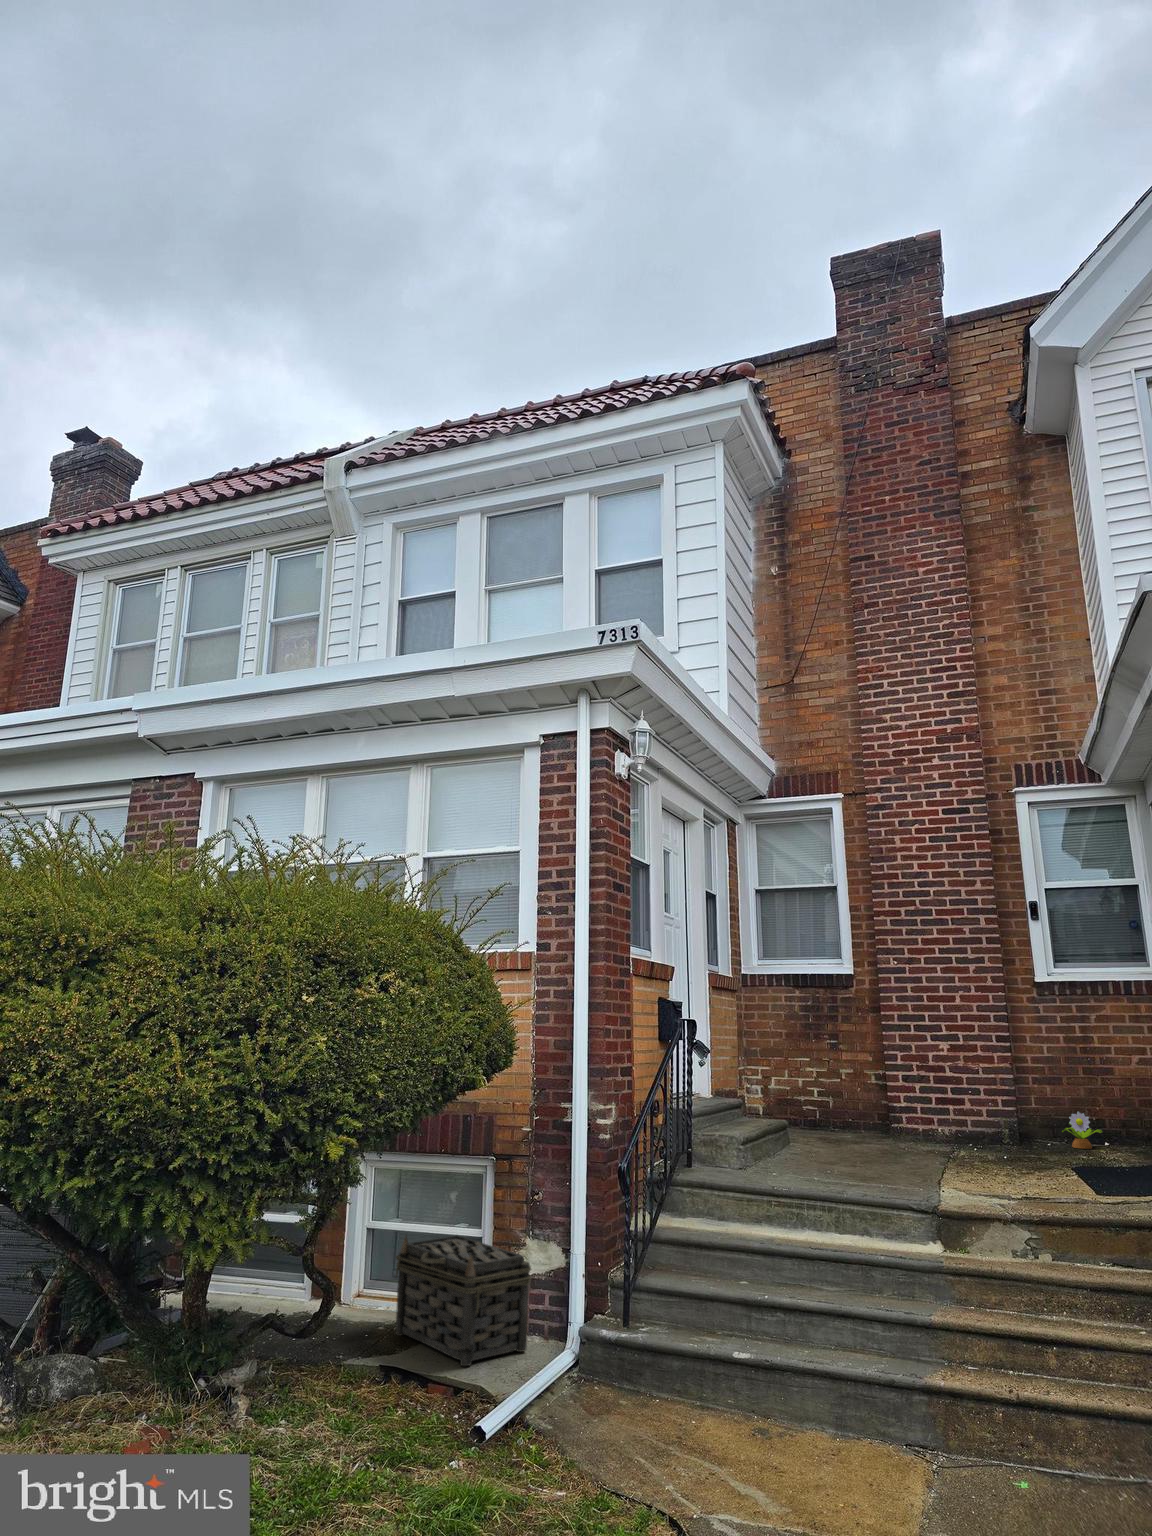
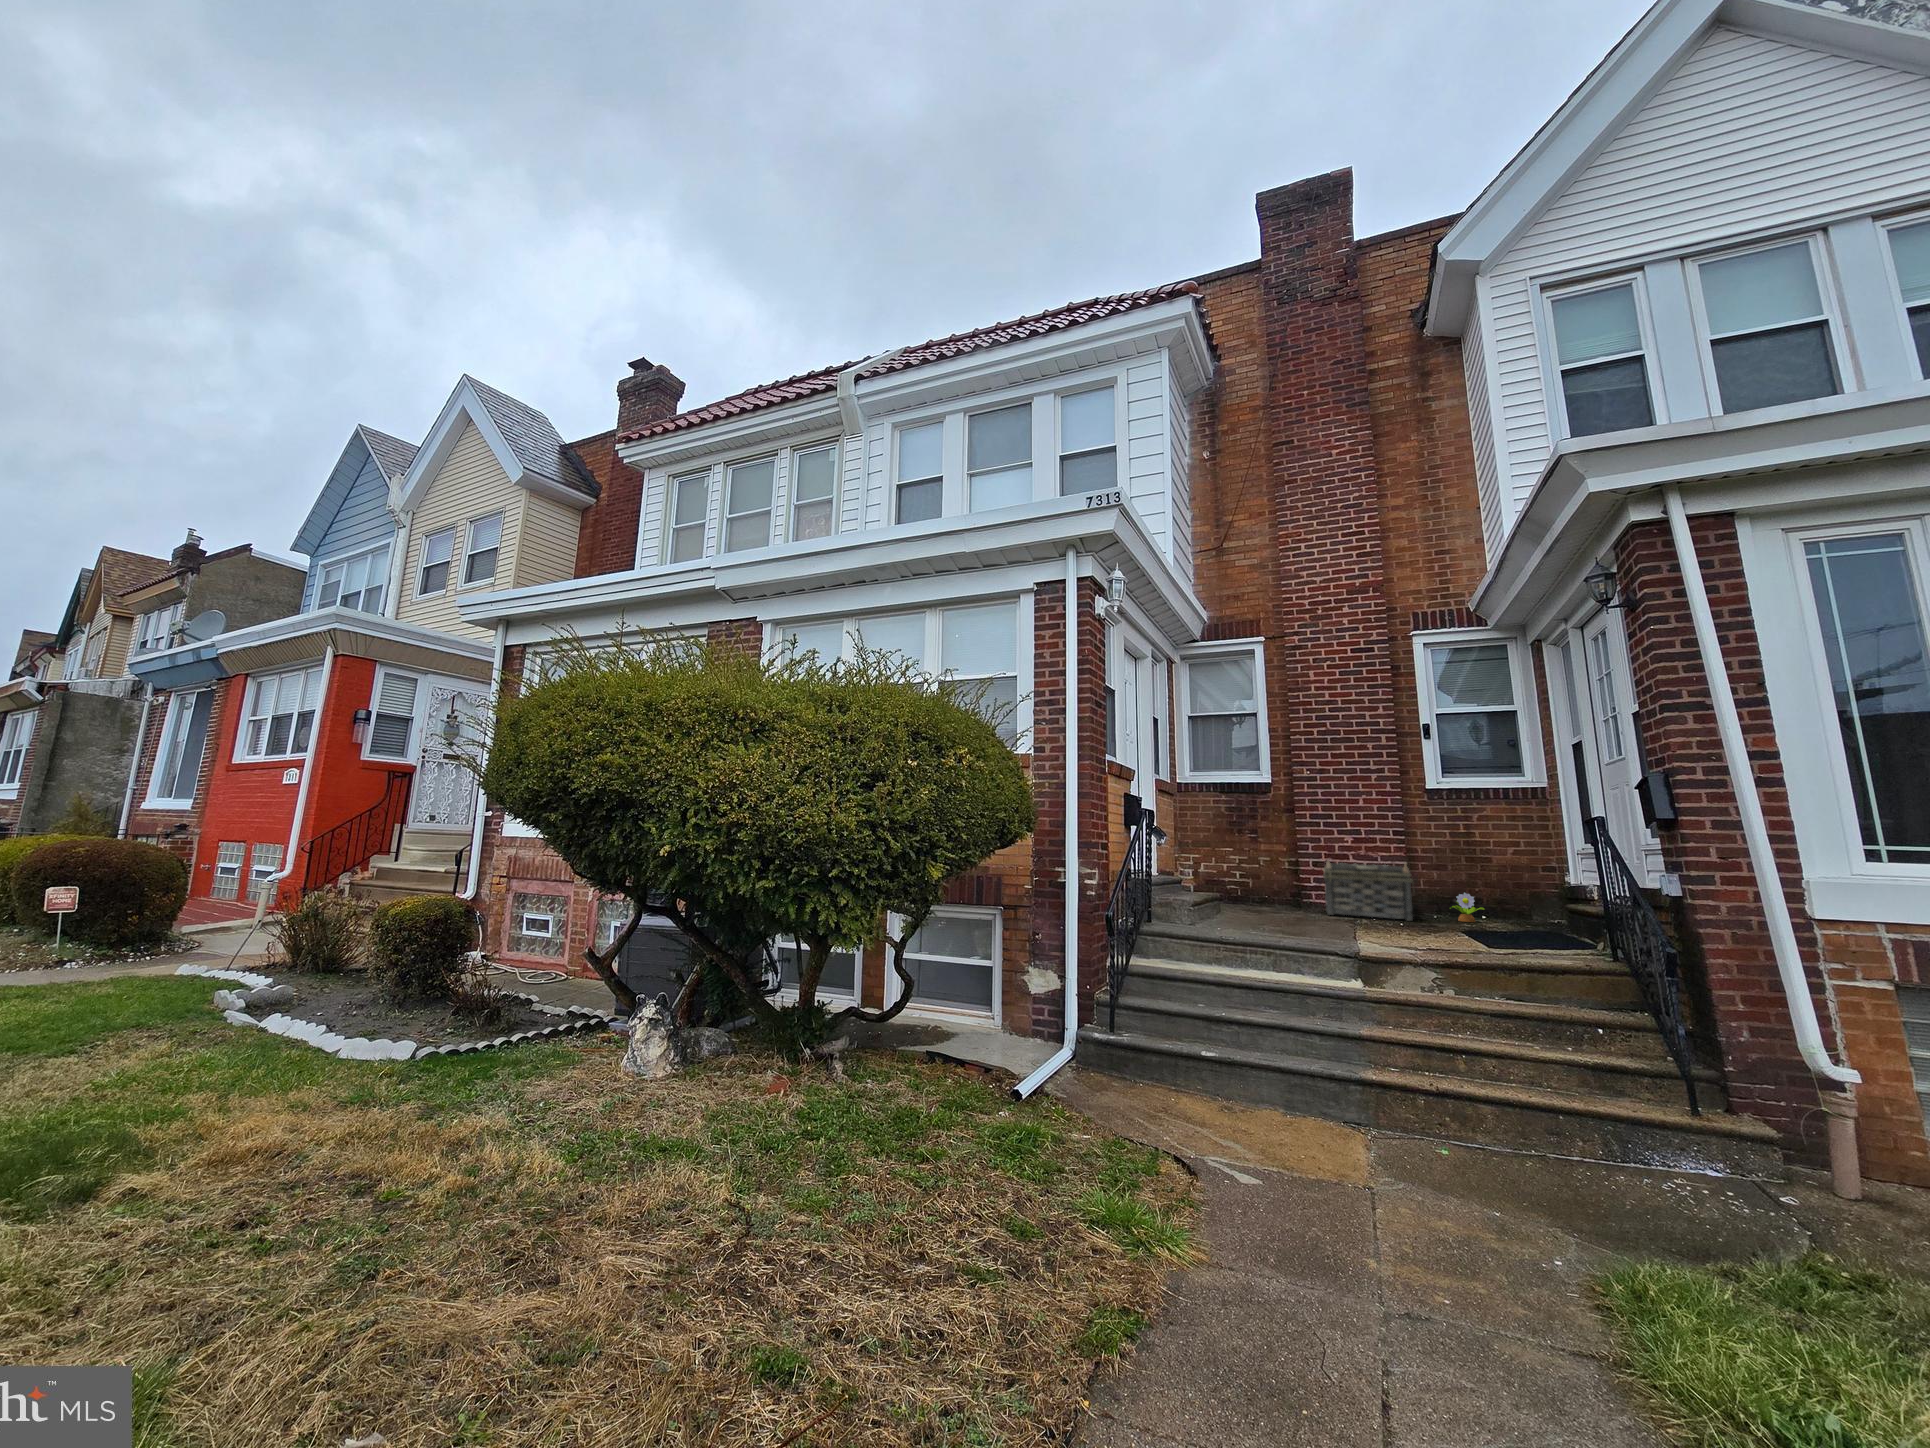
basket: present [396,1235,531,1366] -> present [1323,860,1413,921]

